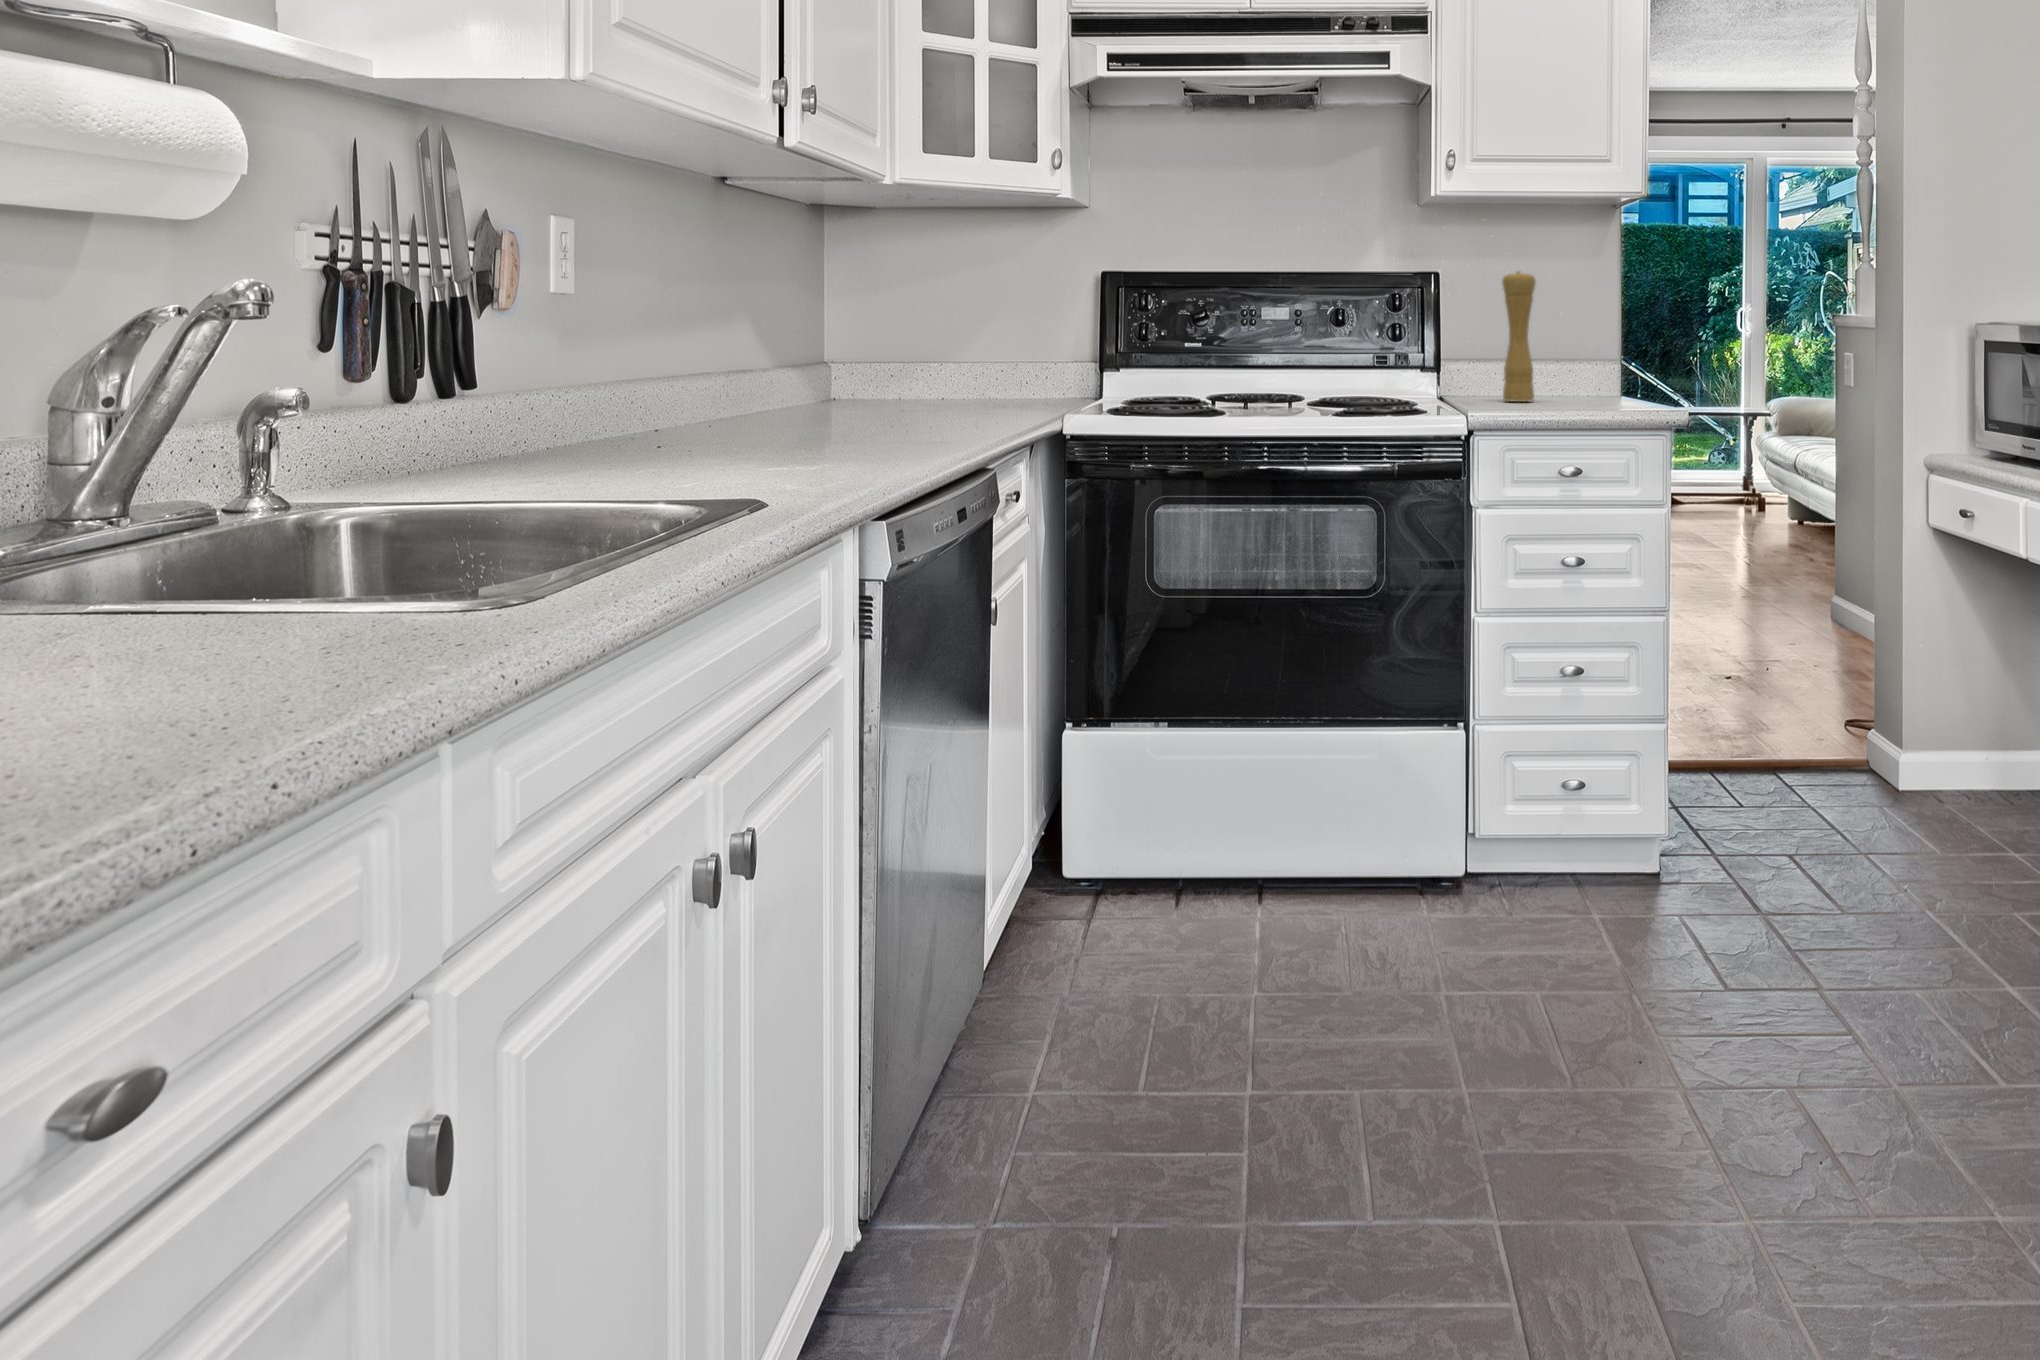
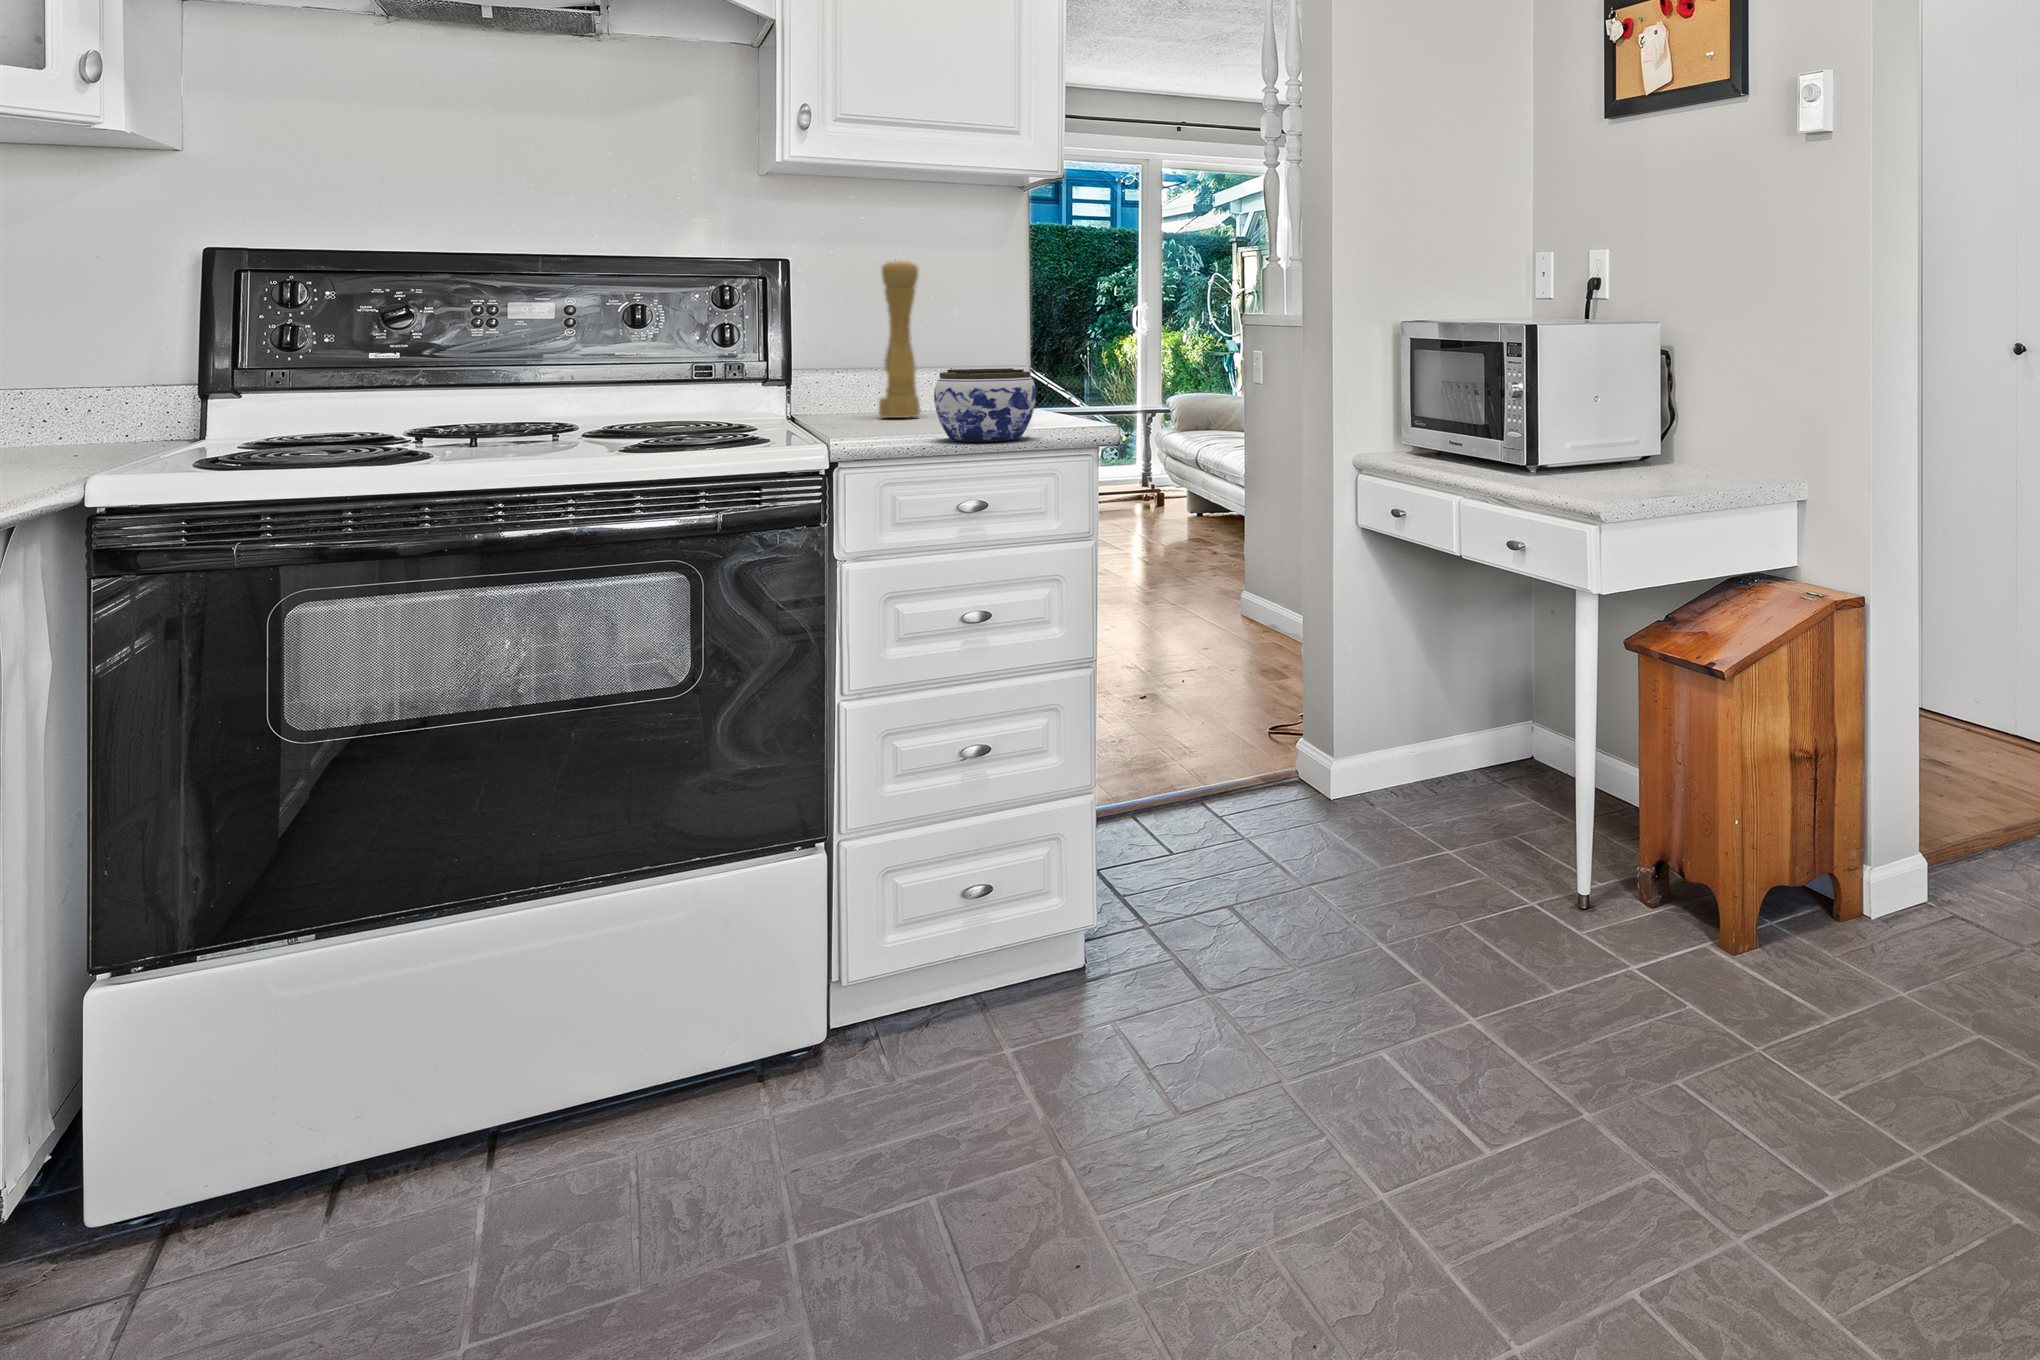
jar: none [1543,362,1621,420] -> present [934,368,1036,441]

